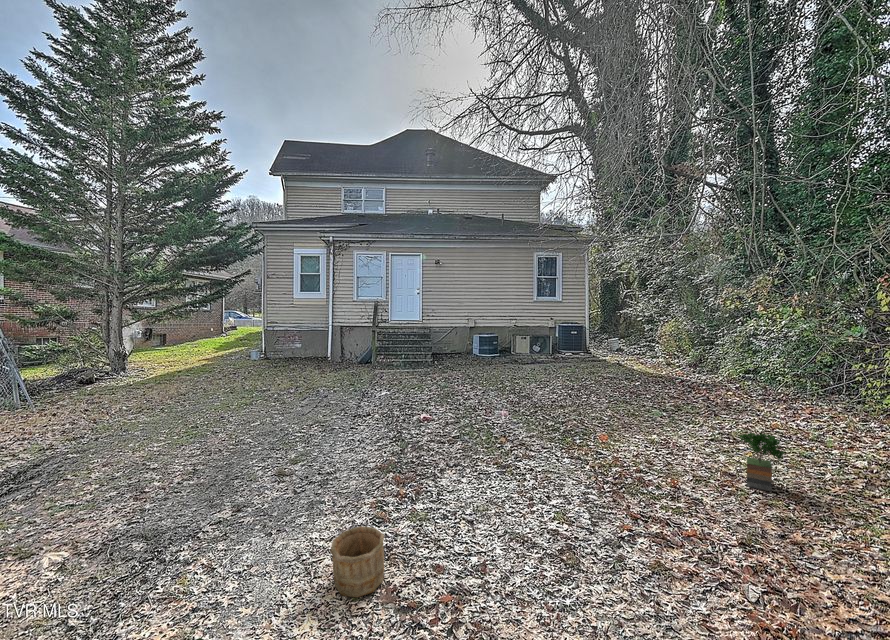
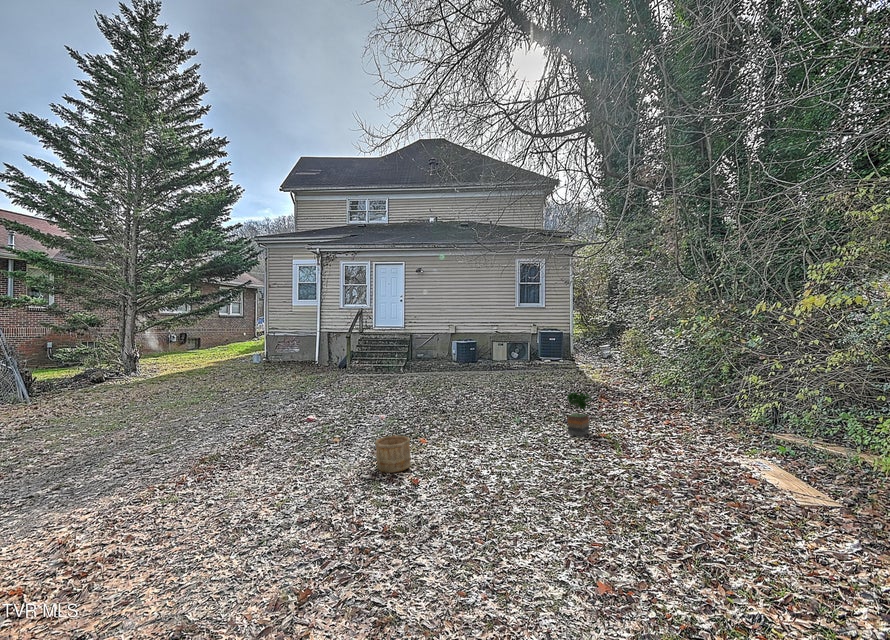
wooden bucket: present [330,526,384,597] -> present [375,435,410,473]

